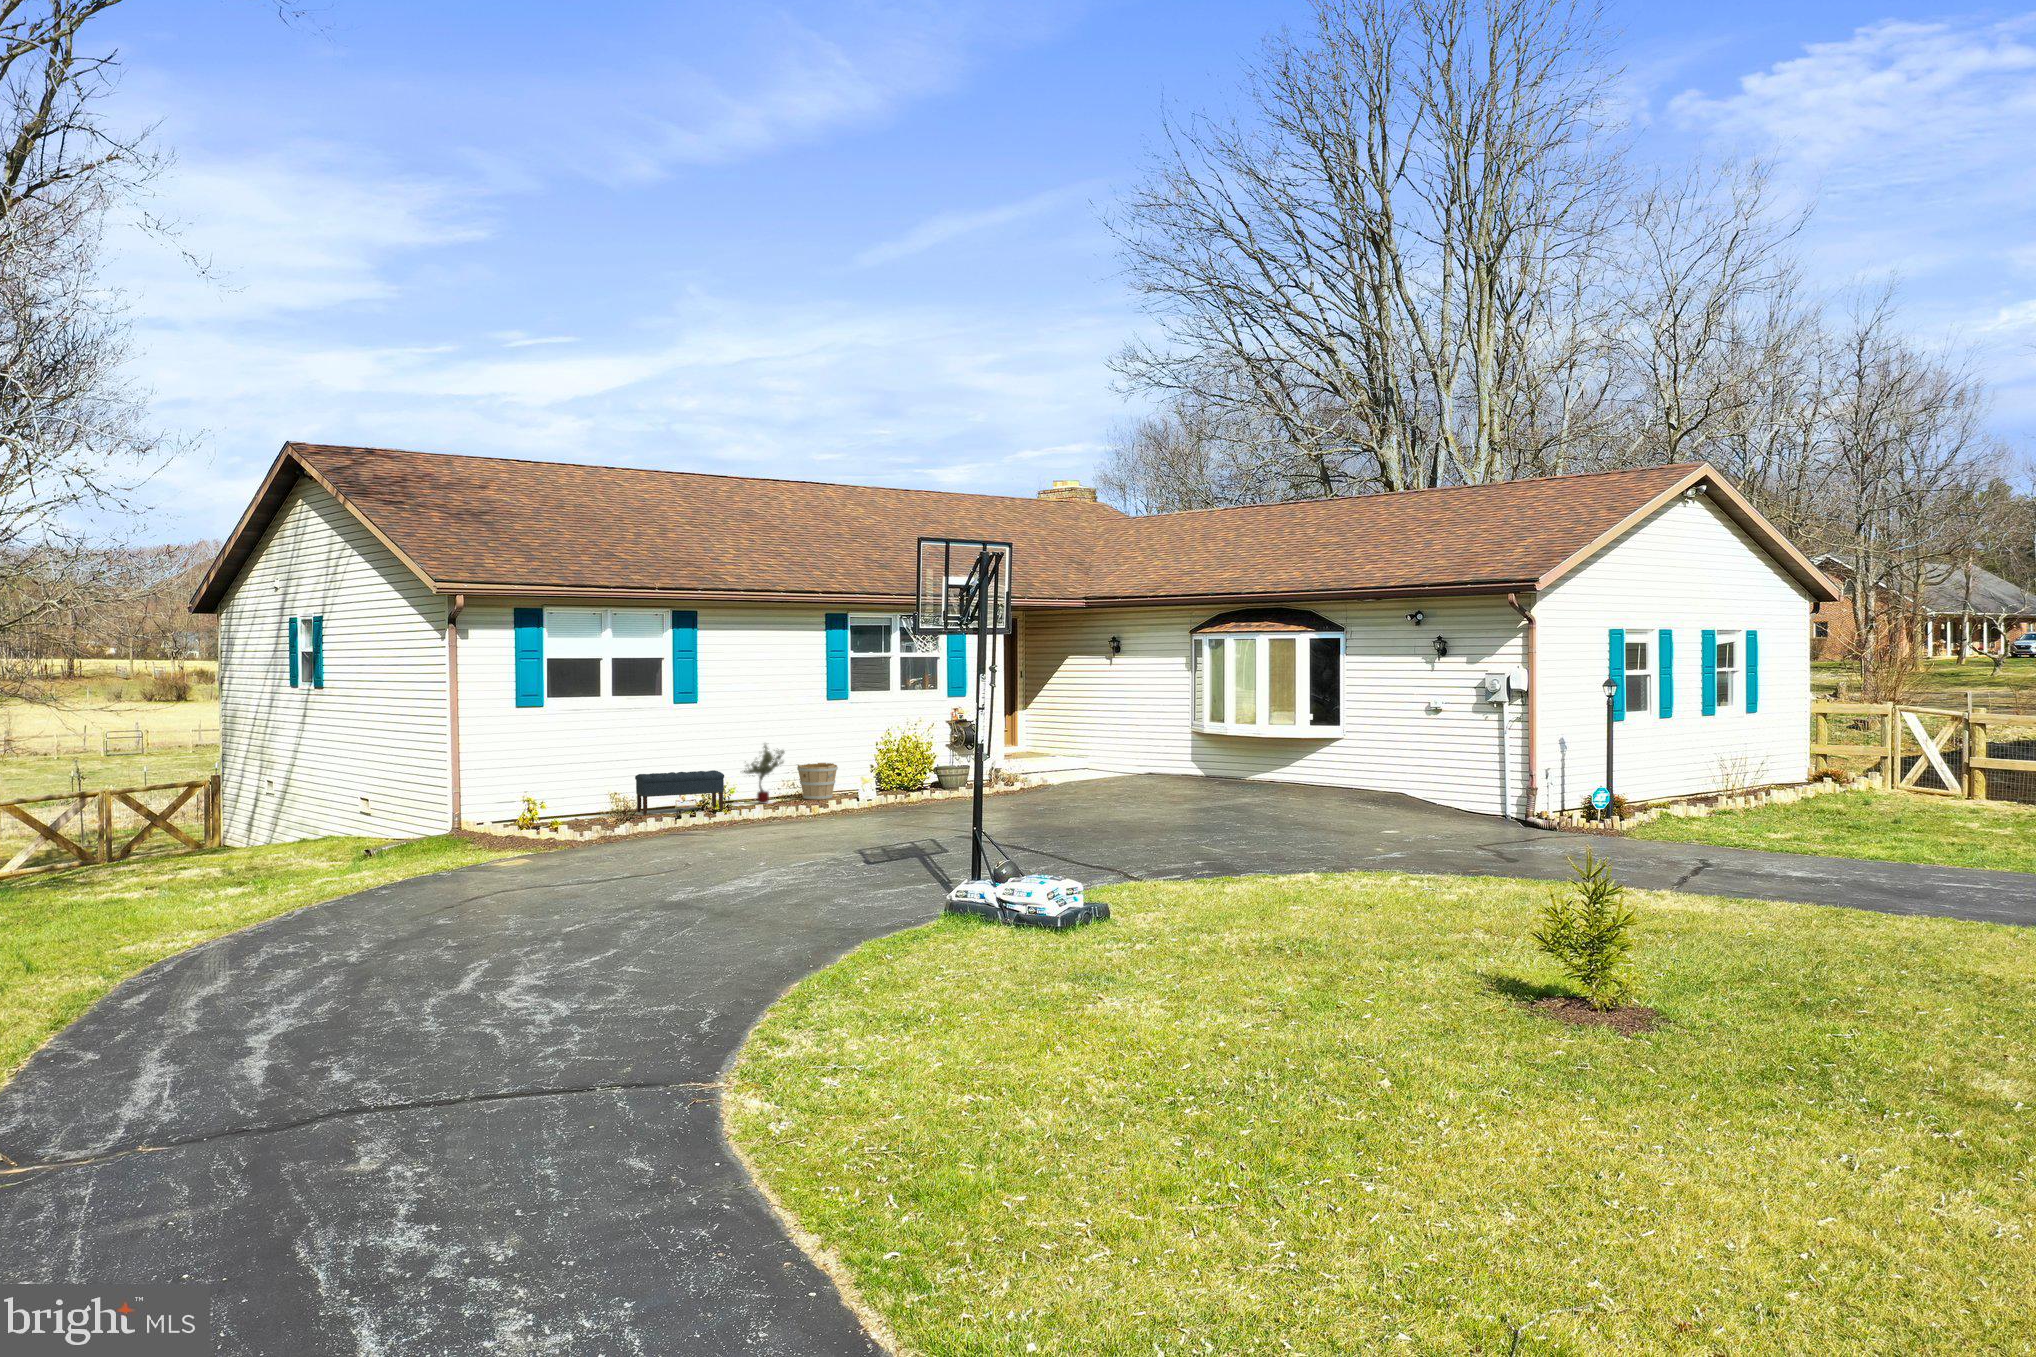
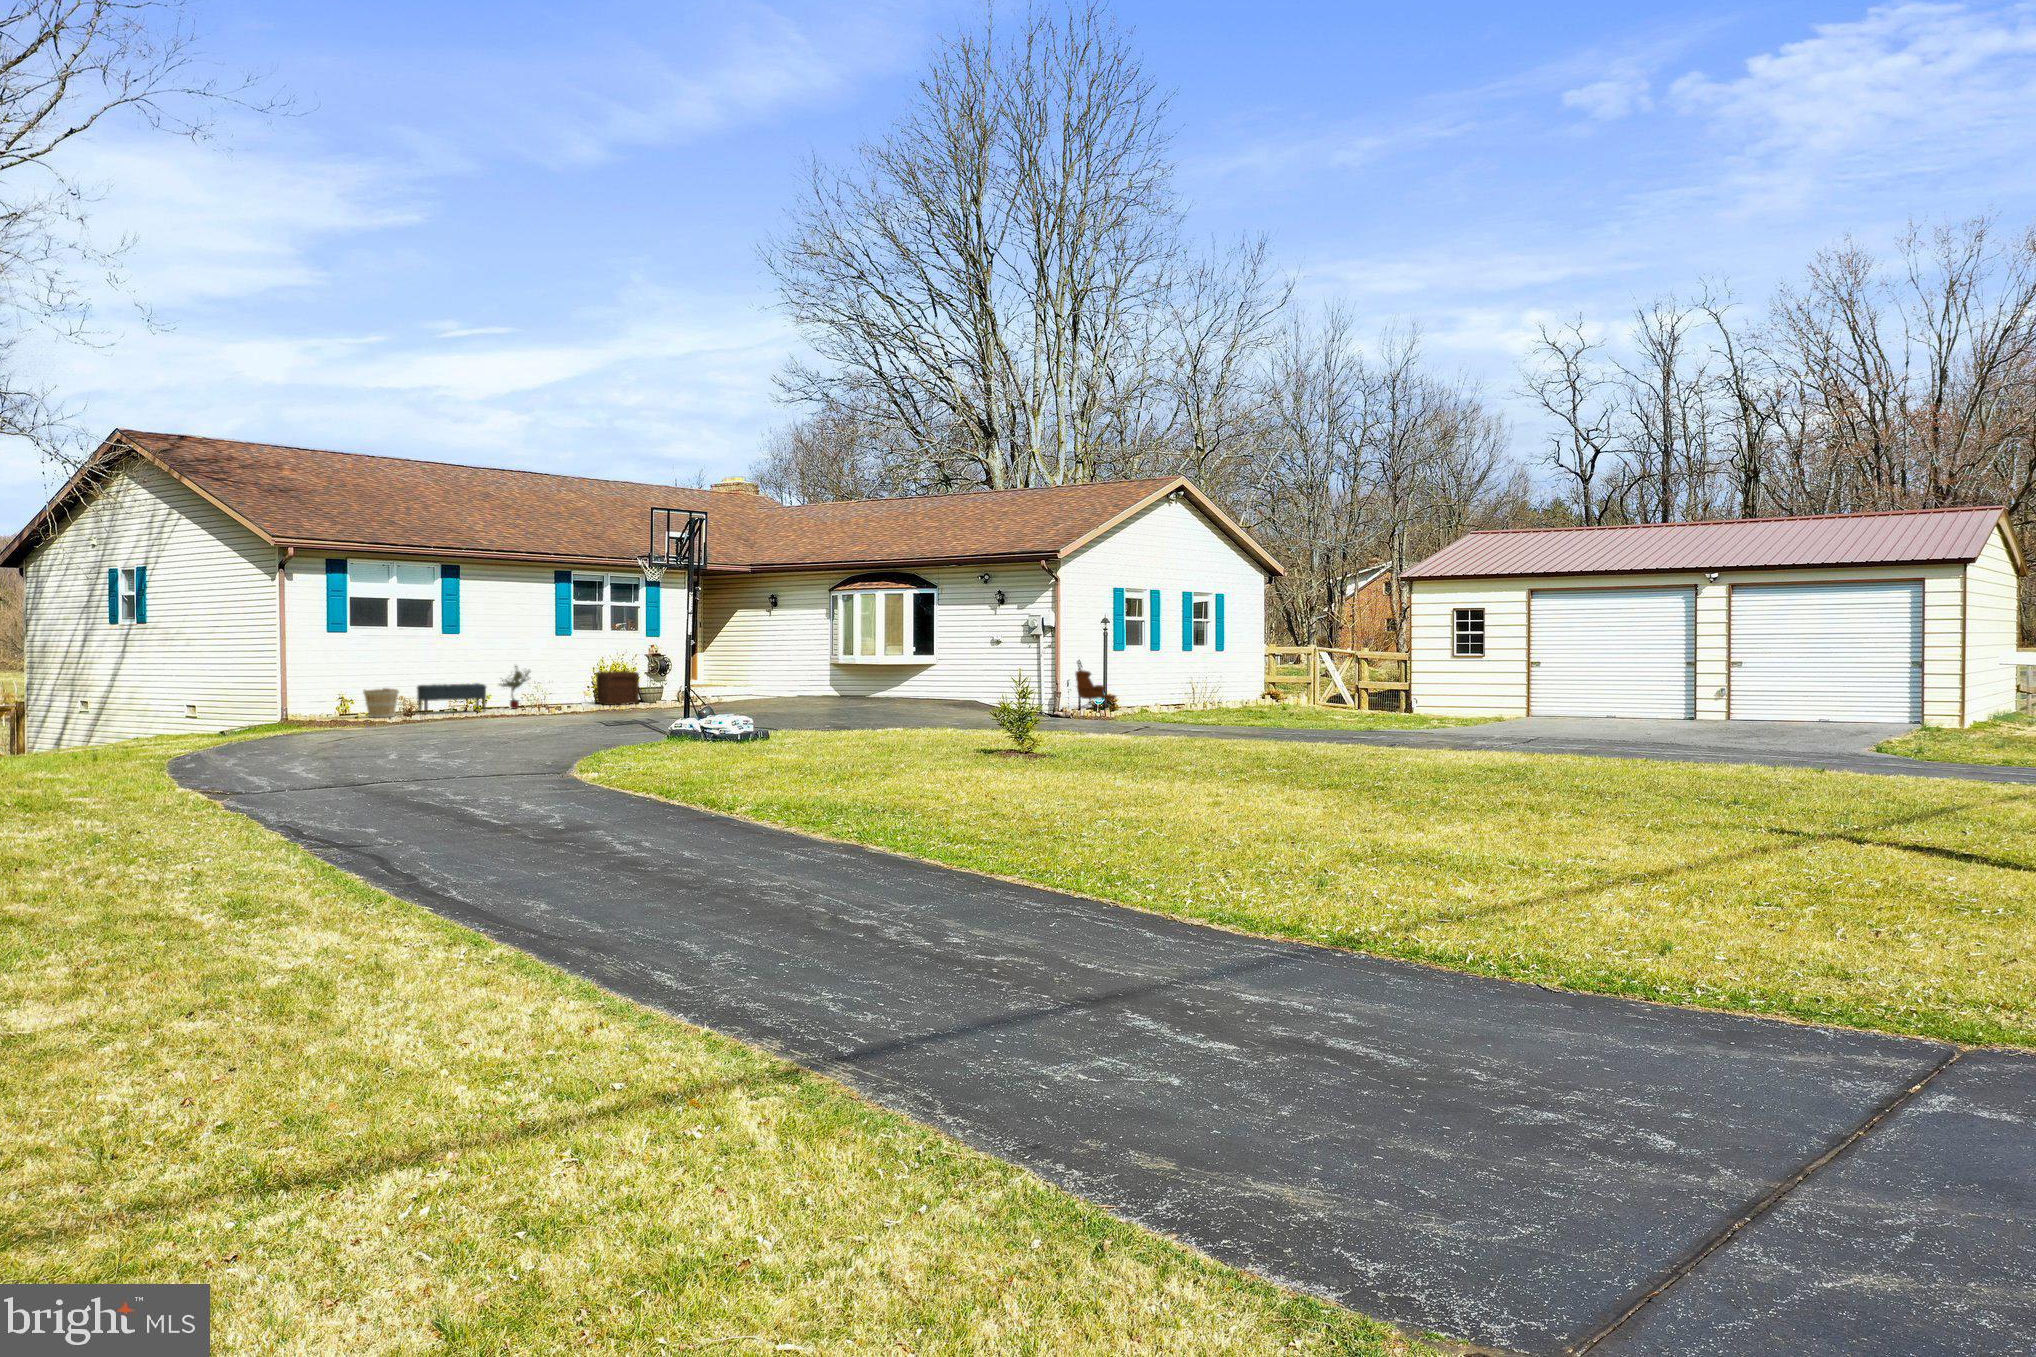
wooden crate: none [873,748,928,796] -> present [596,671,639,705]
lounge chair: none [1561,755,1630,819] -> present [1076,670,1116,708]
wooden bucket: present [797,763,838,800] -> present [363,688,399,718]

